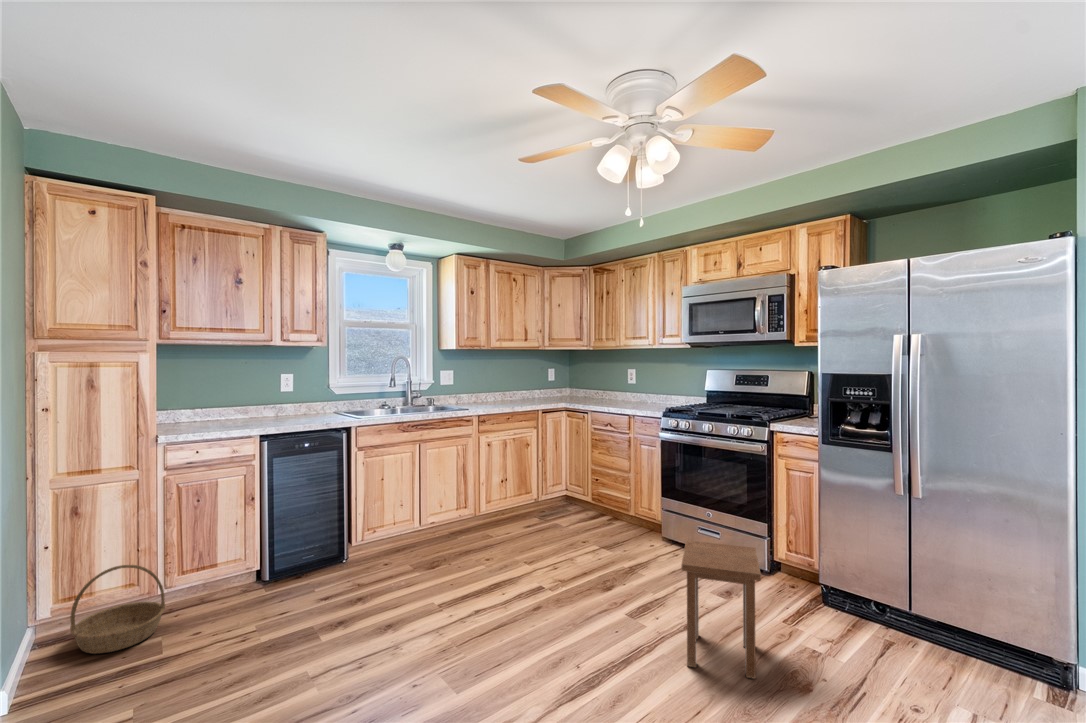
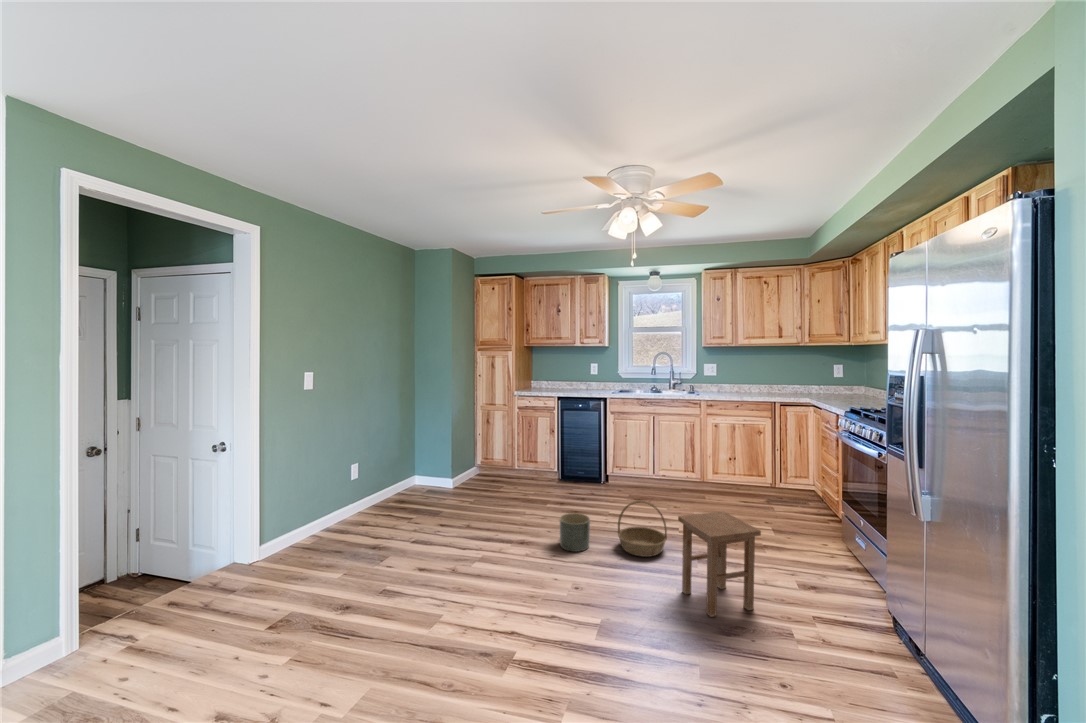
basket: present [70,565,165,654] -> present [618,501,667,557]
planter: none [458,622,512,700] -> present [560,513,590,552]

